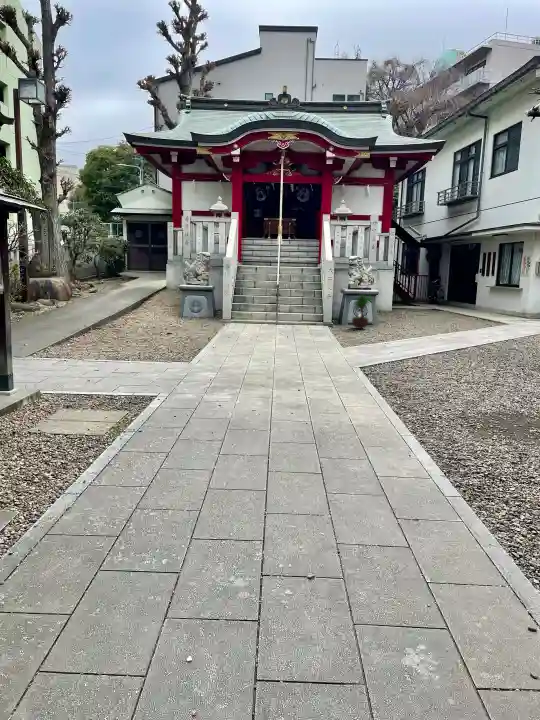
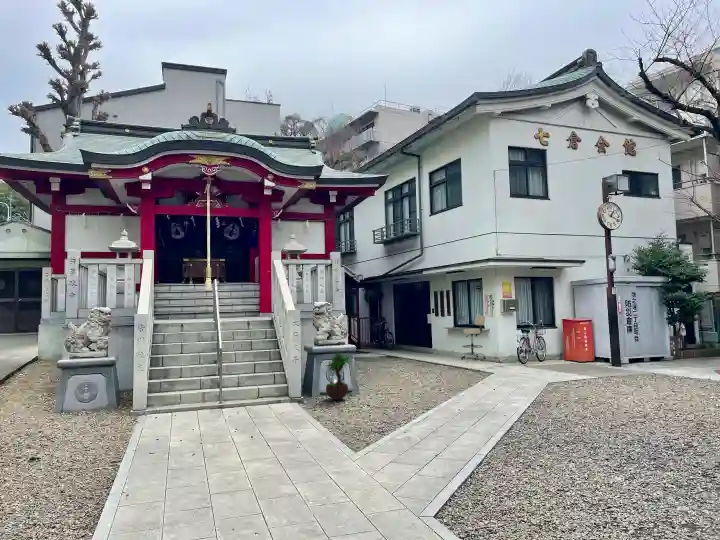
stool: none [492,277,521,316] -> present [461,315,486,360]

